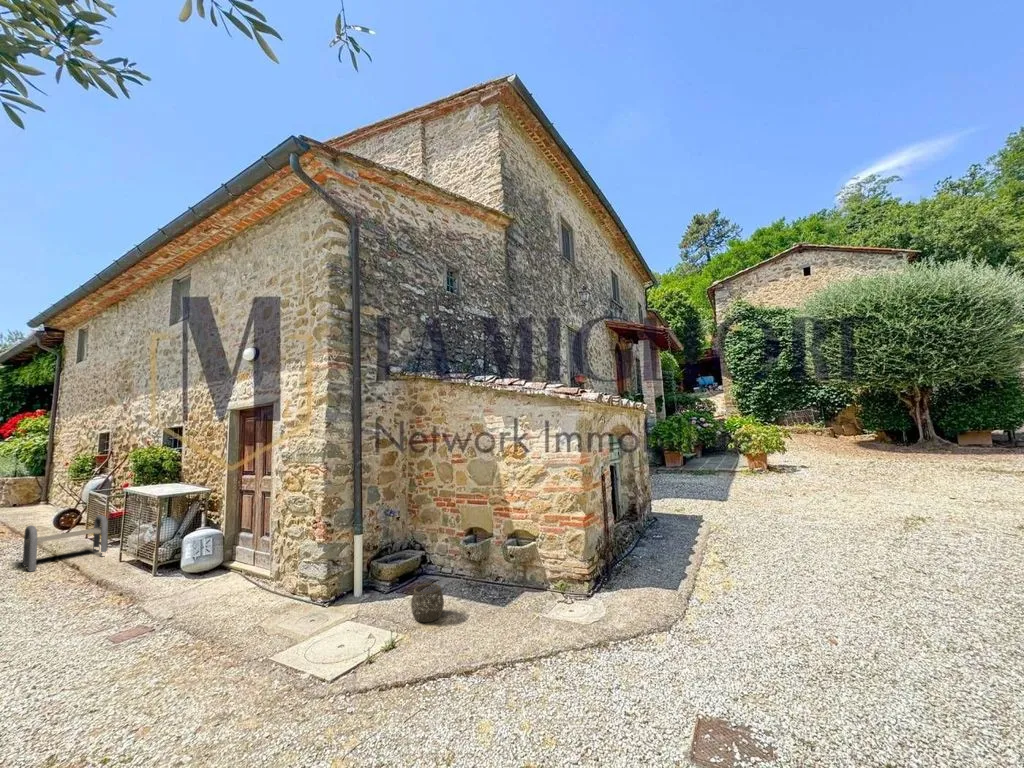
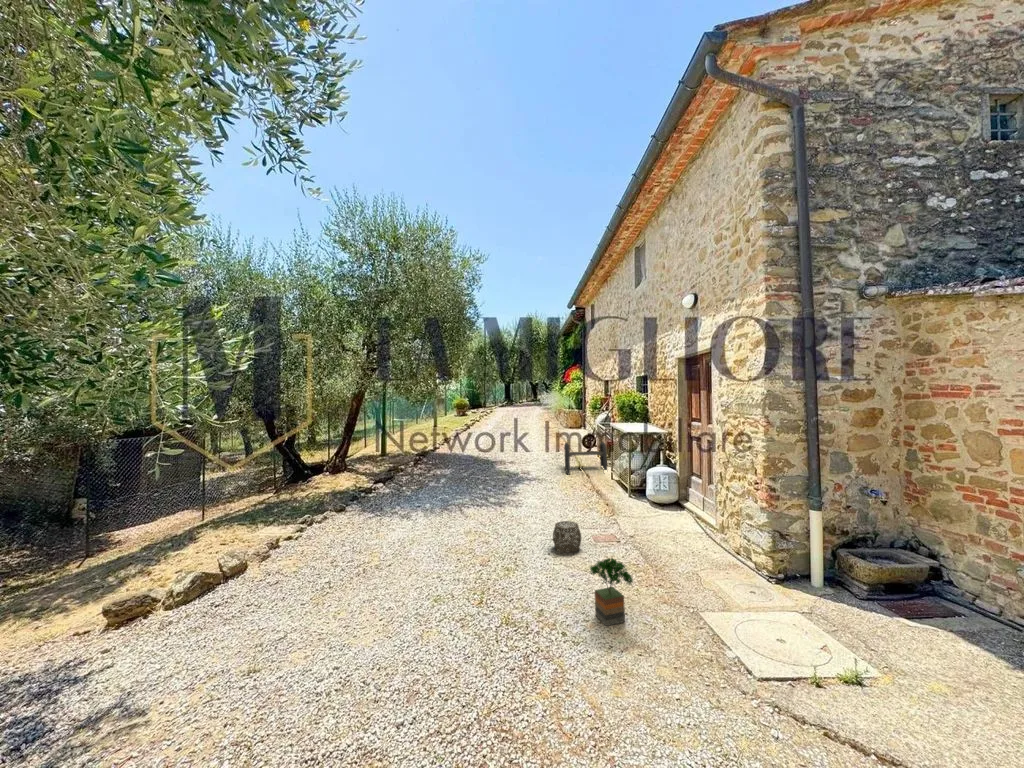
woven basket: present [411,583,444,622] -> present [553,521,581,553]
potted tree: none [140,636,204,720] -> present [590,558,633,626]

